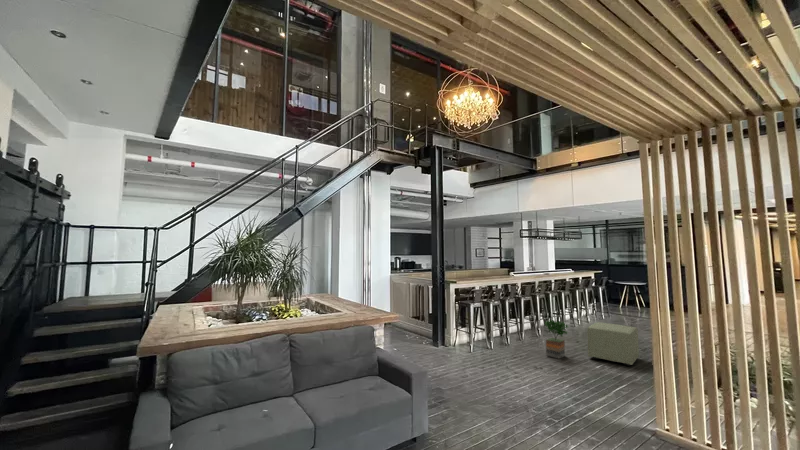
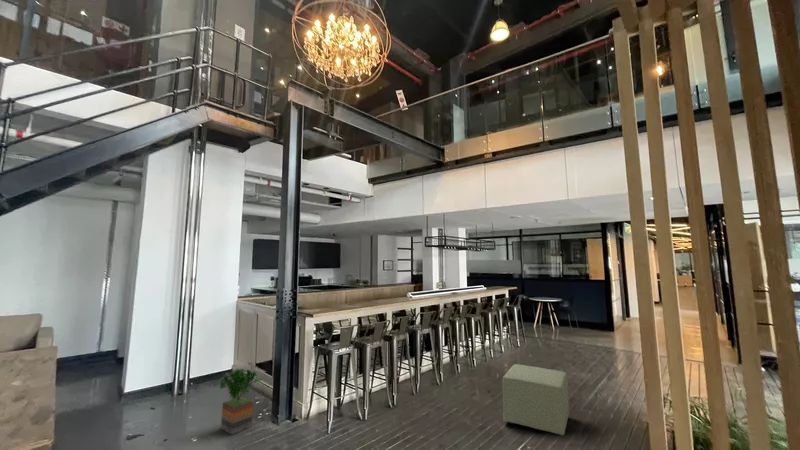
potted tree: present [545,320,568,359] -> present [220,369,262,435]

